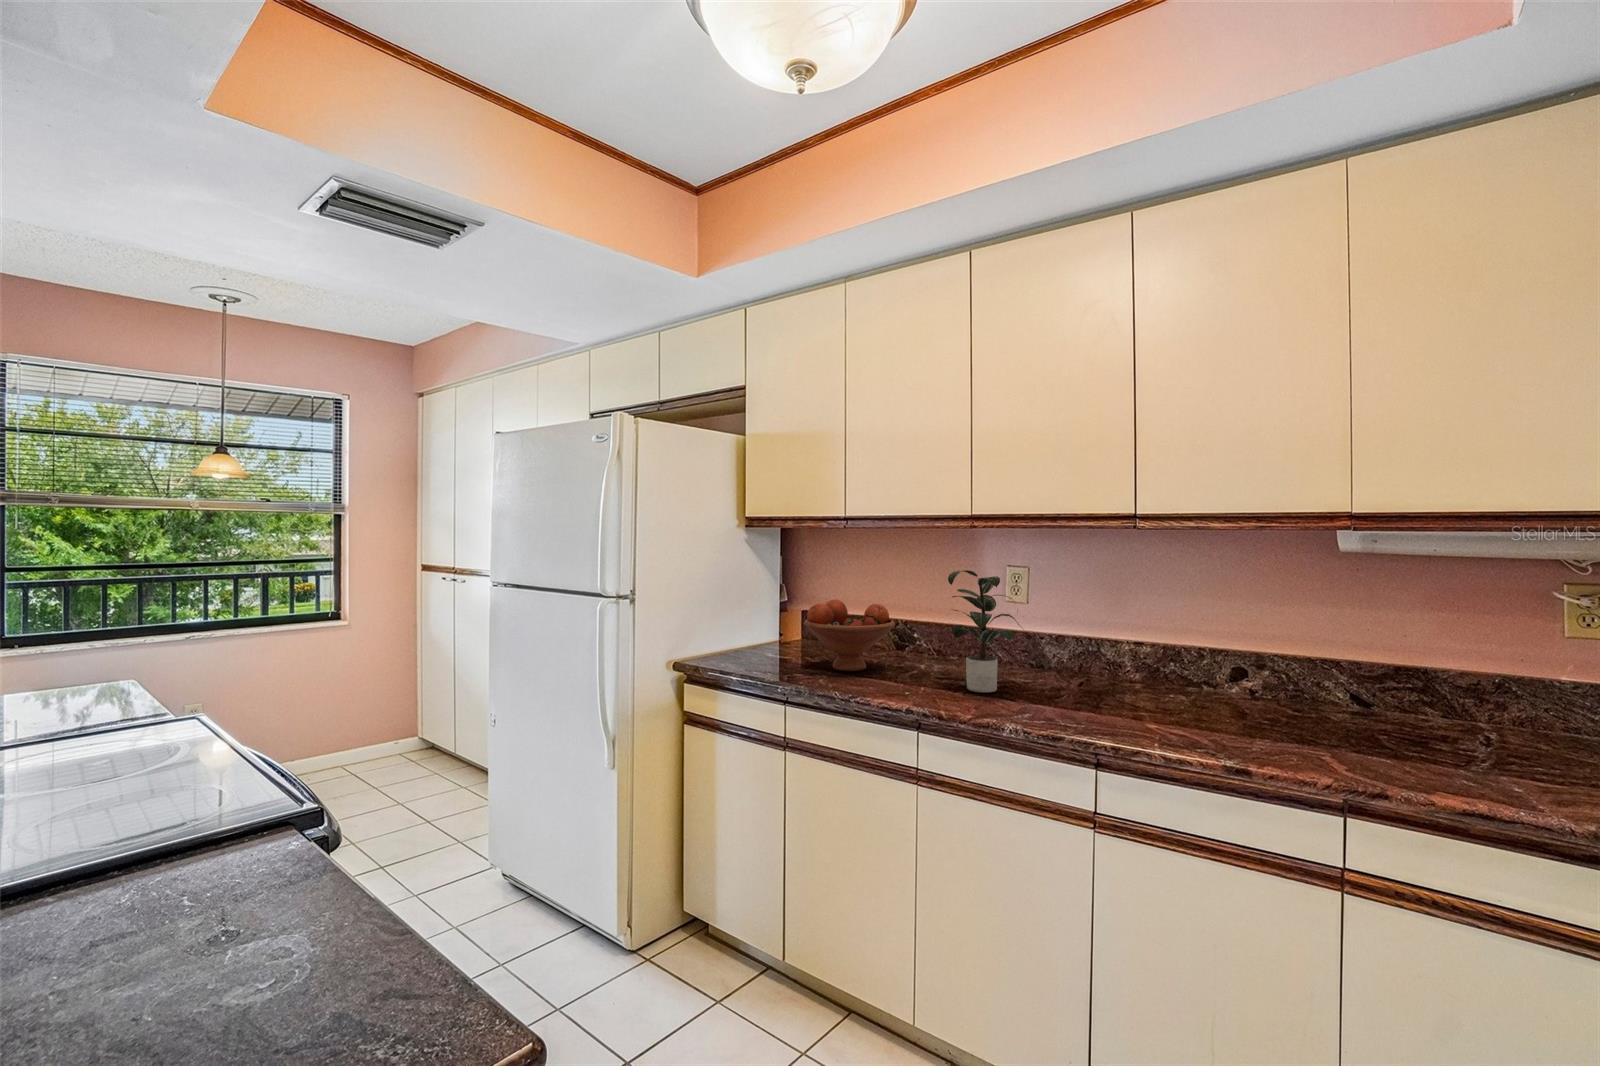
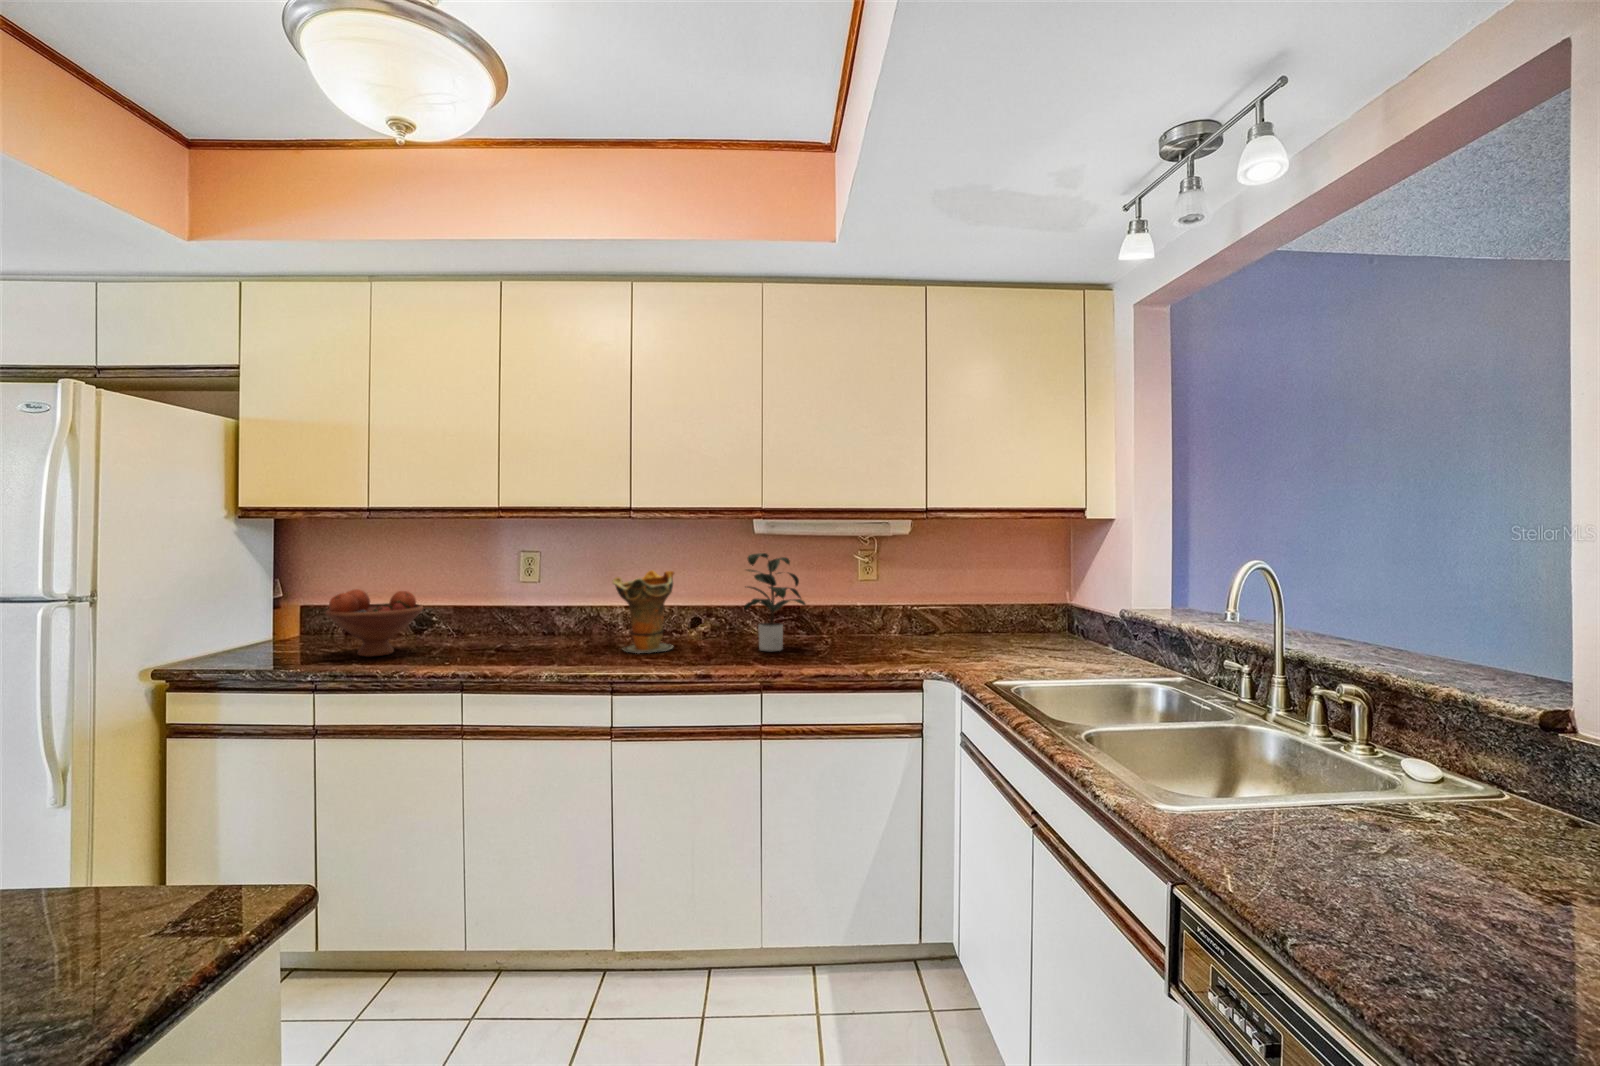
potted plant: present [948,570,1021,692] -> present [744,553,805,651]
decorative vase: none [1108,598,1201,714] -> present [612,570,674,653]

